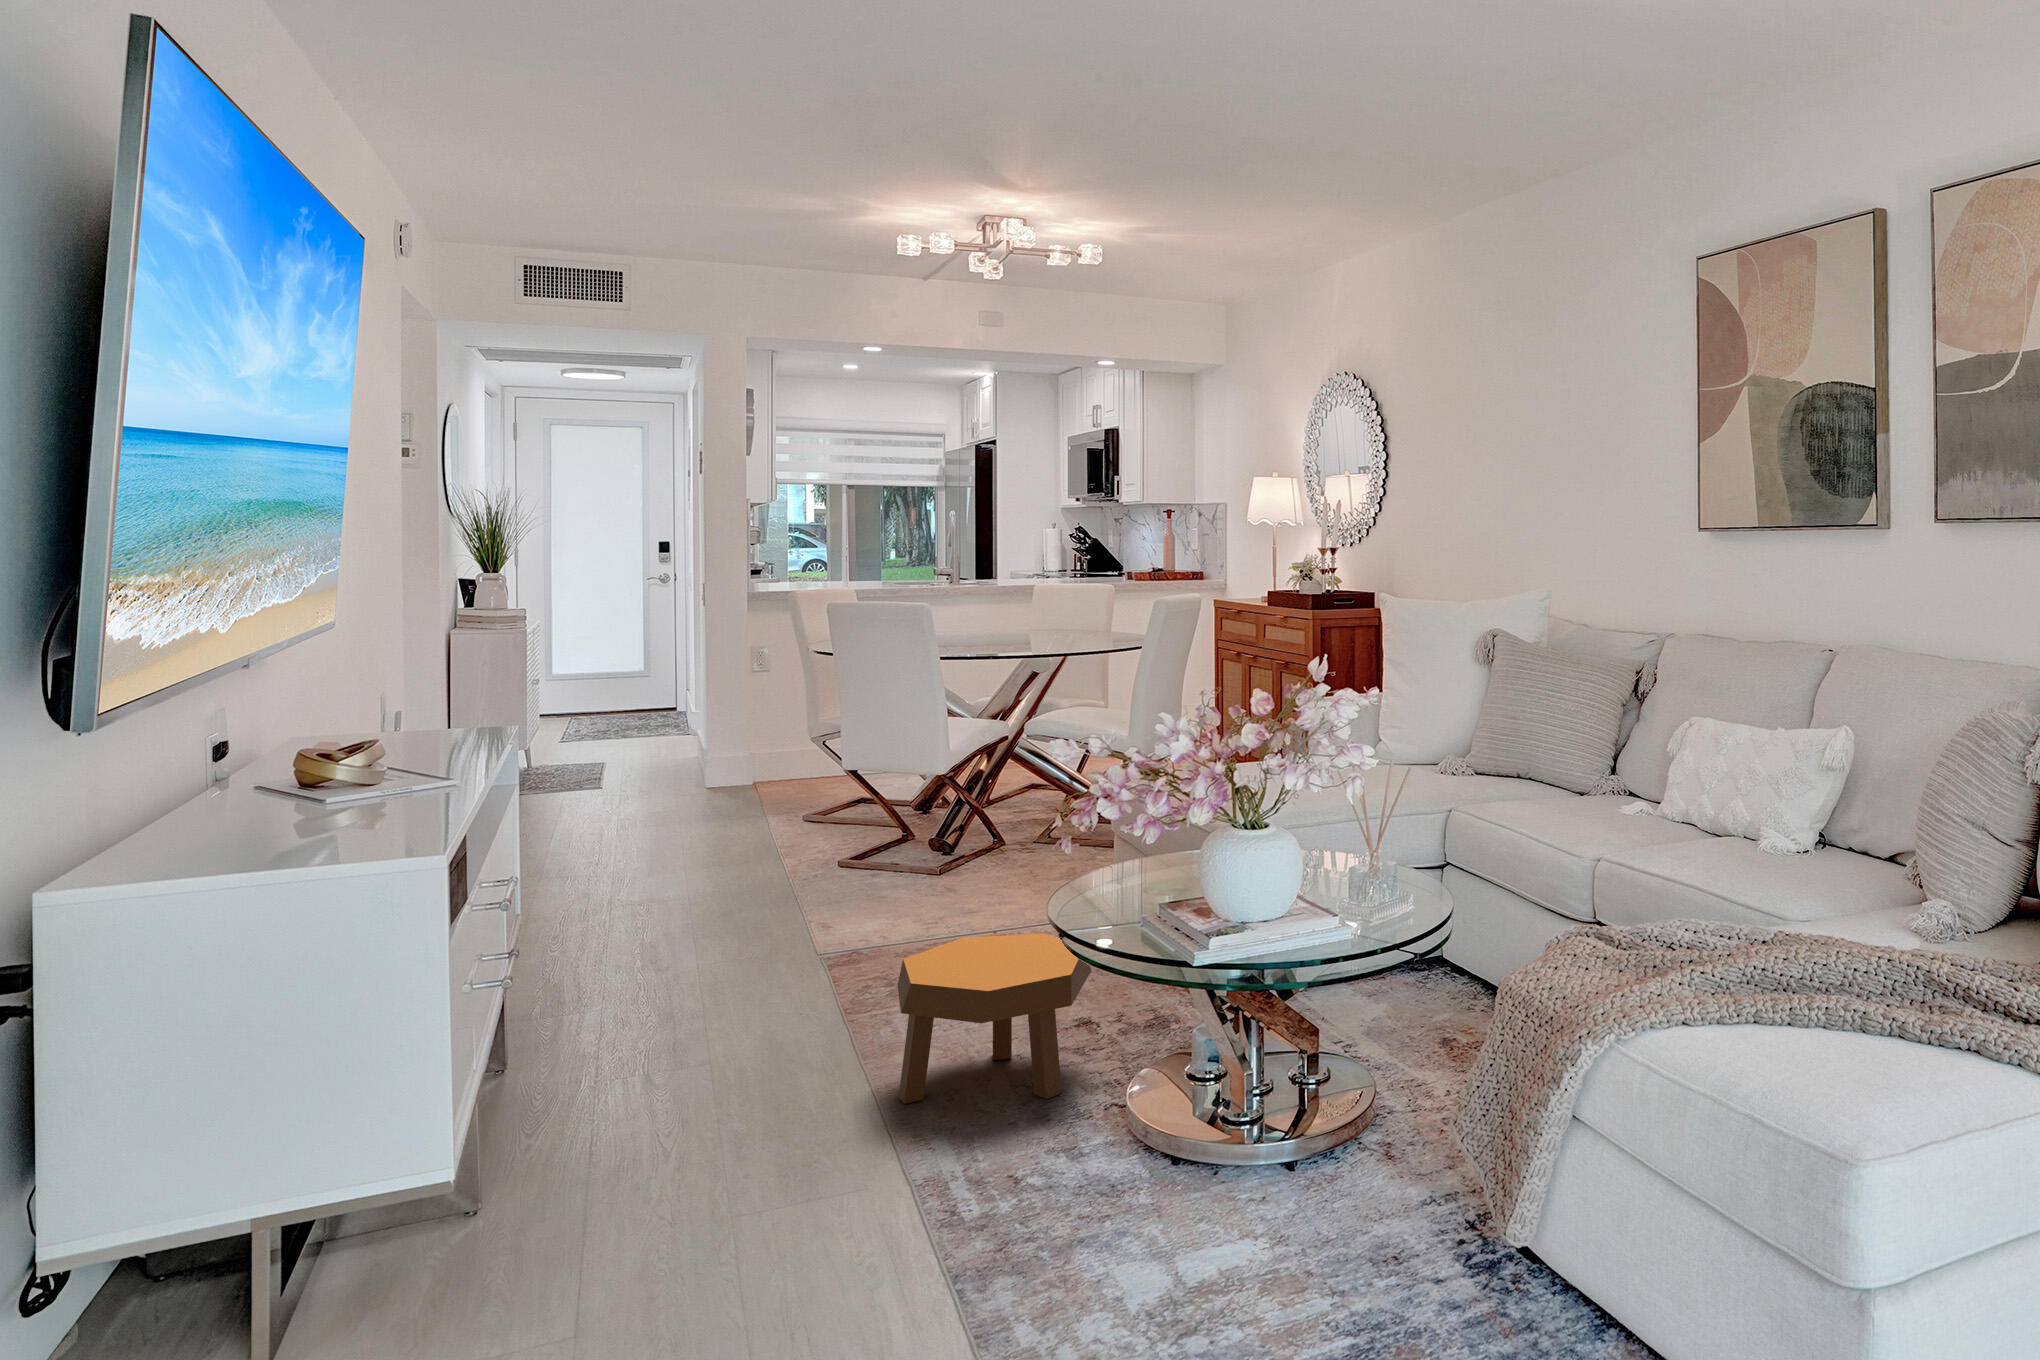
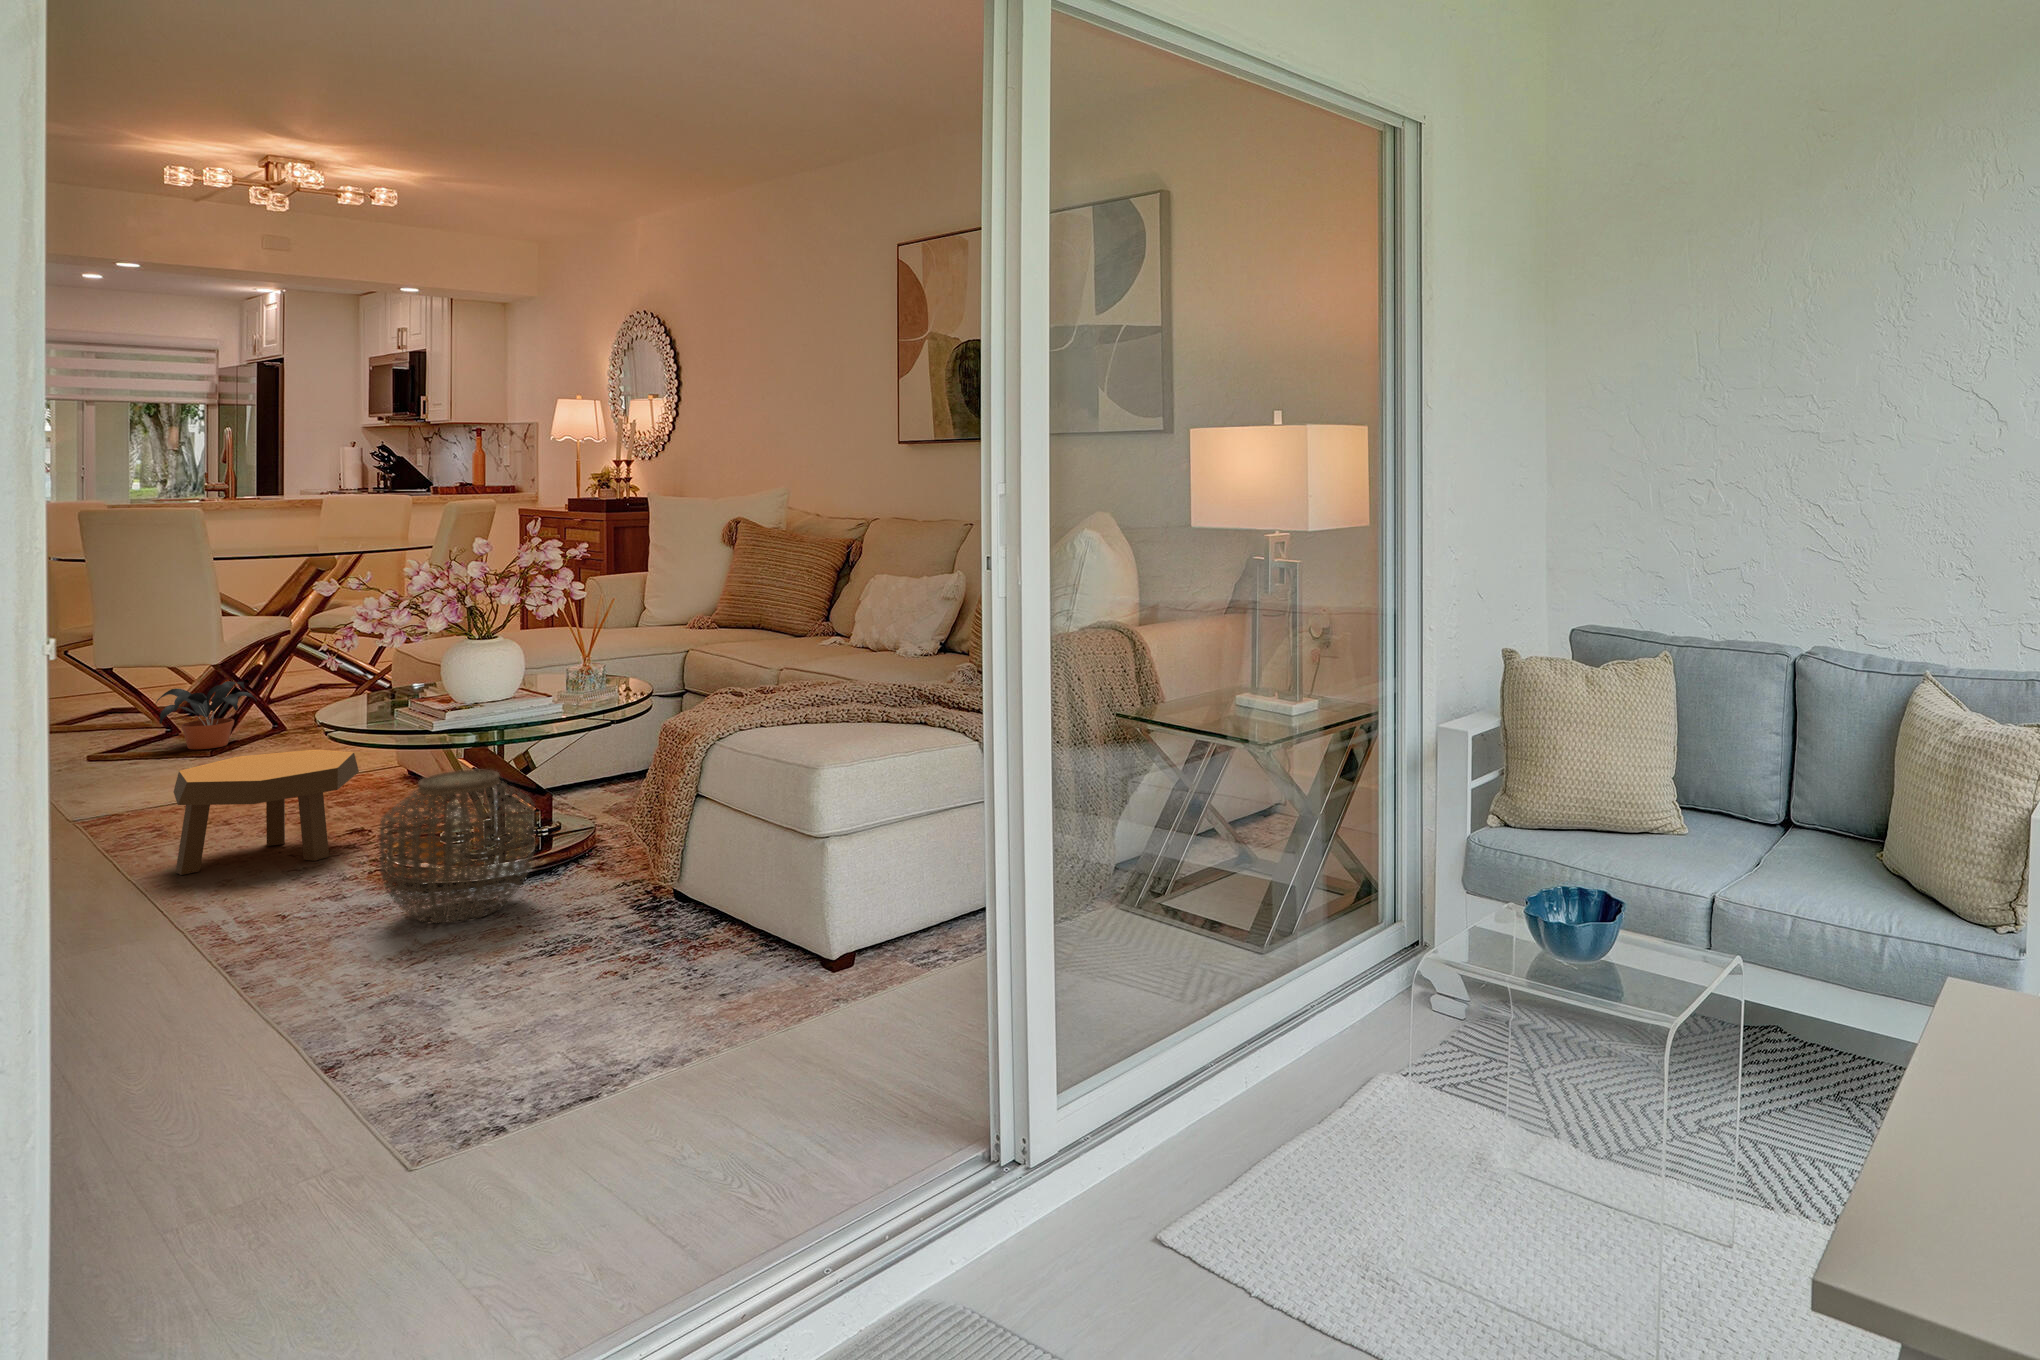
potted plant: none [887,800,978,879] -> present [155,681,257,749]
woven basket: none [1136,1031,1333,1281] -> present [380,770,535,923]

